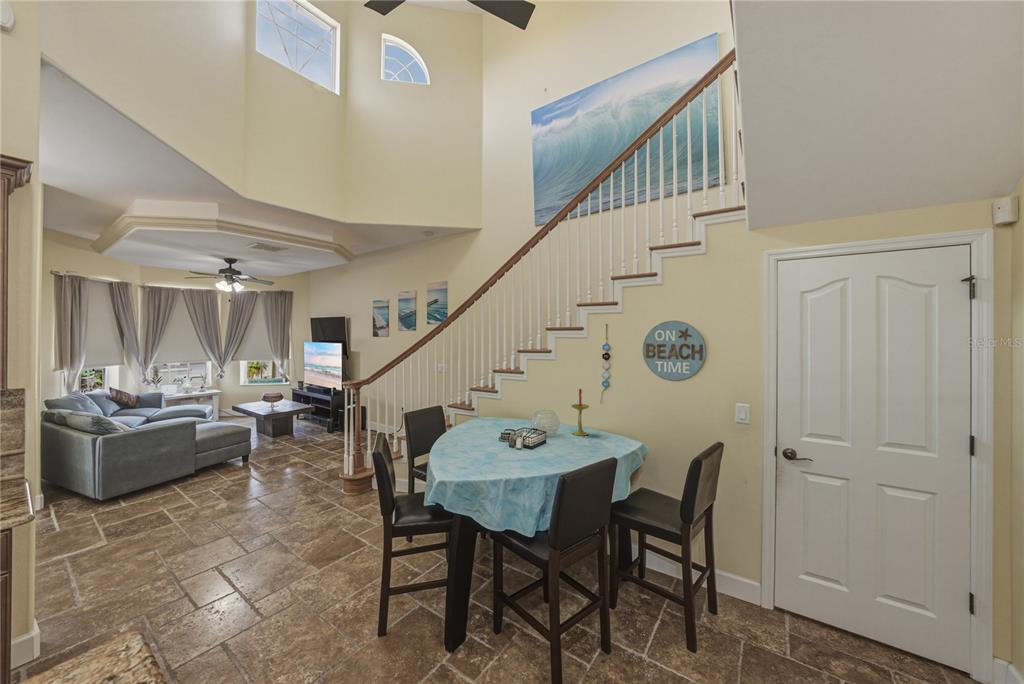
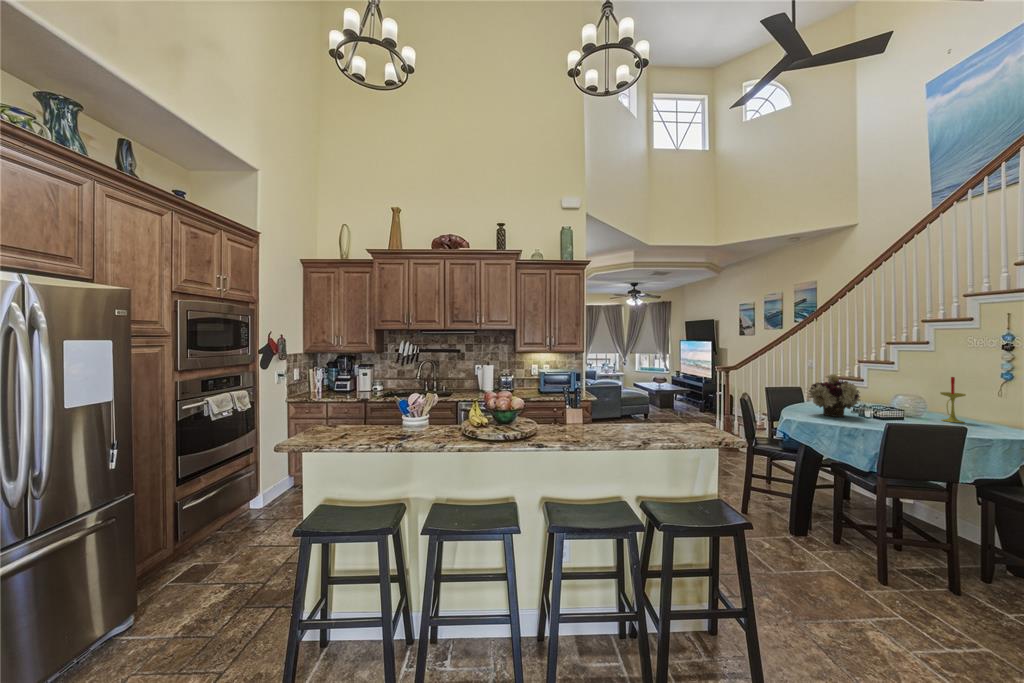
flower arrangement: none [468,397,518,452] -> present [808,374,860,417]

